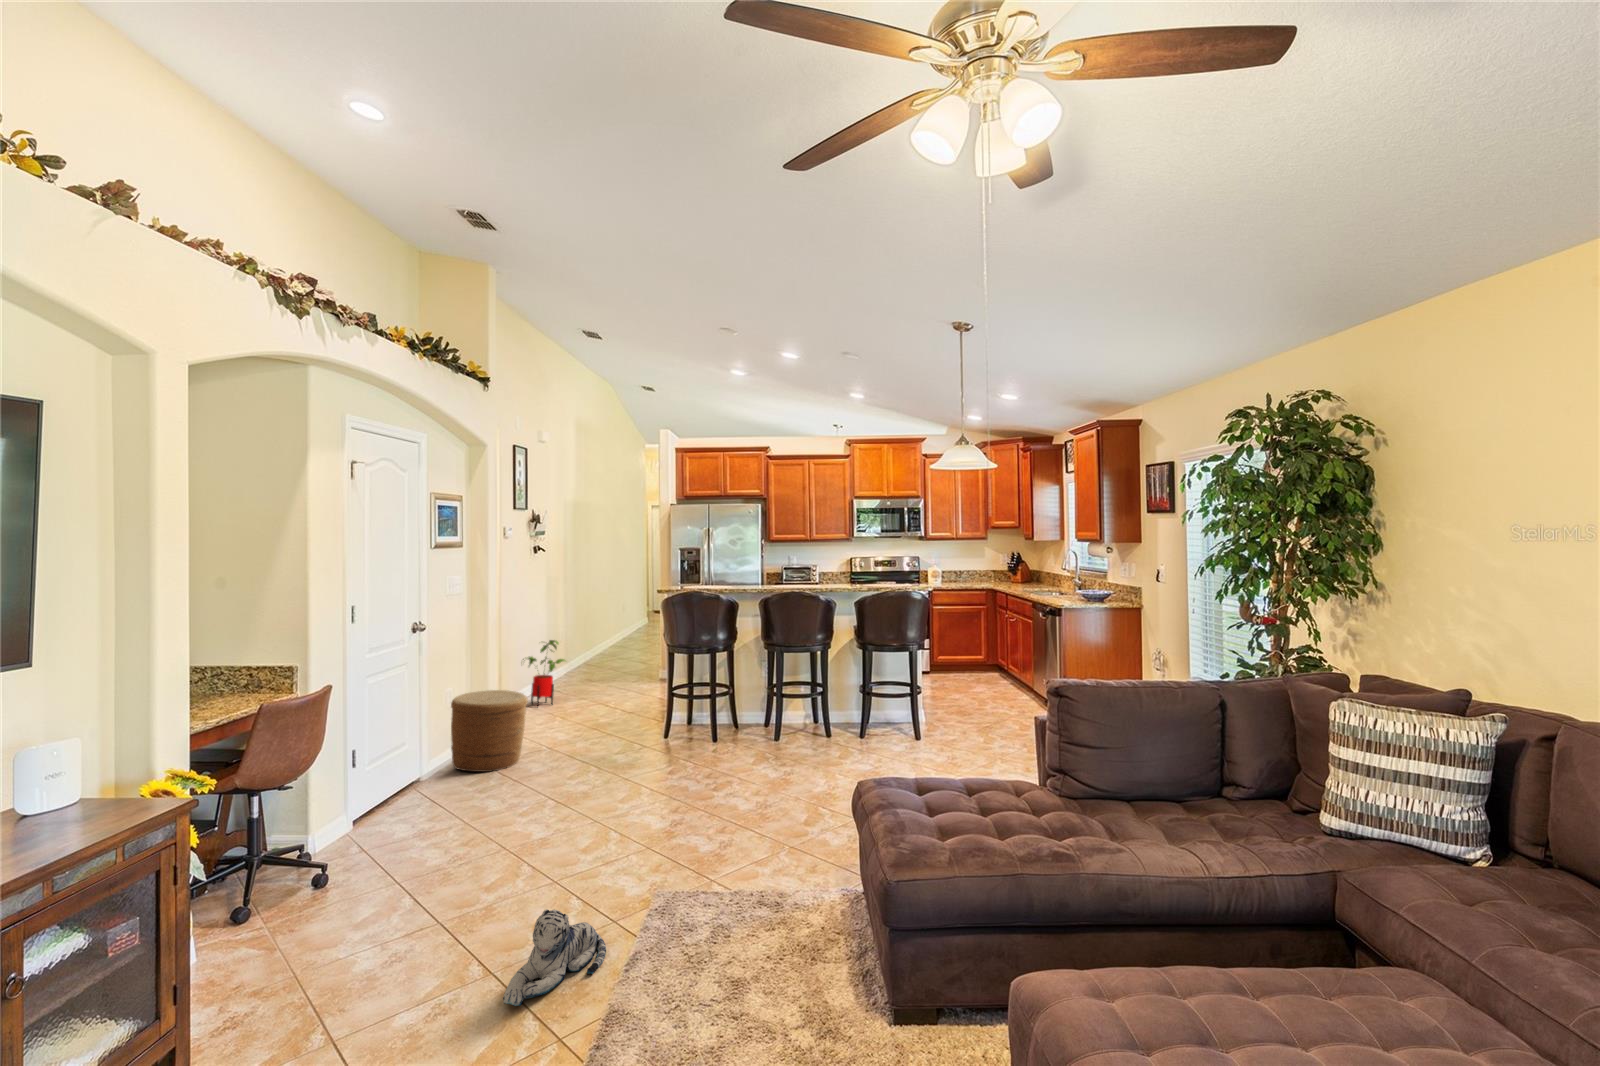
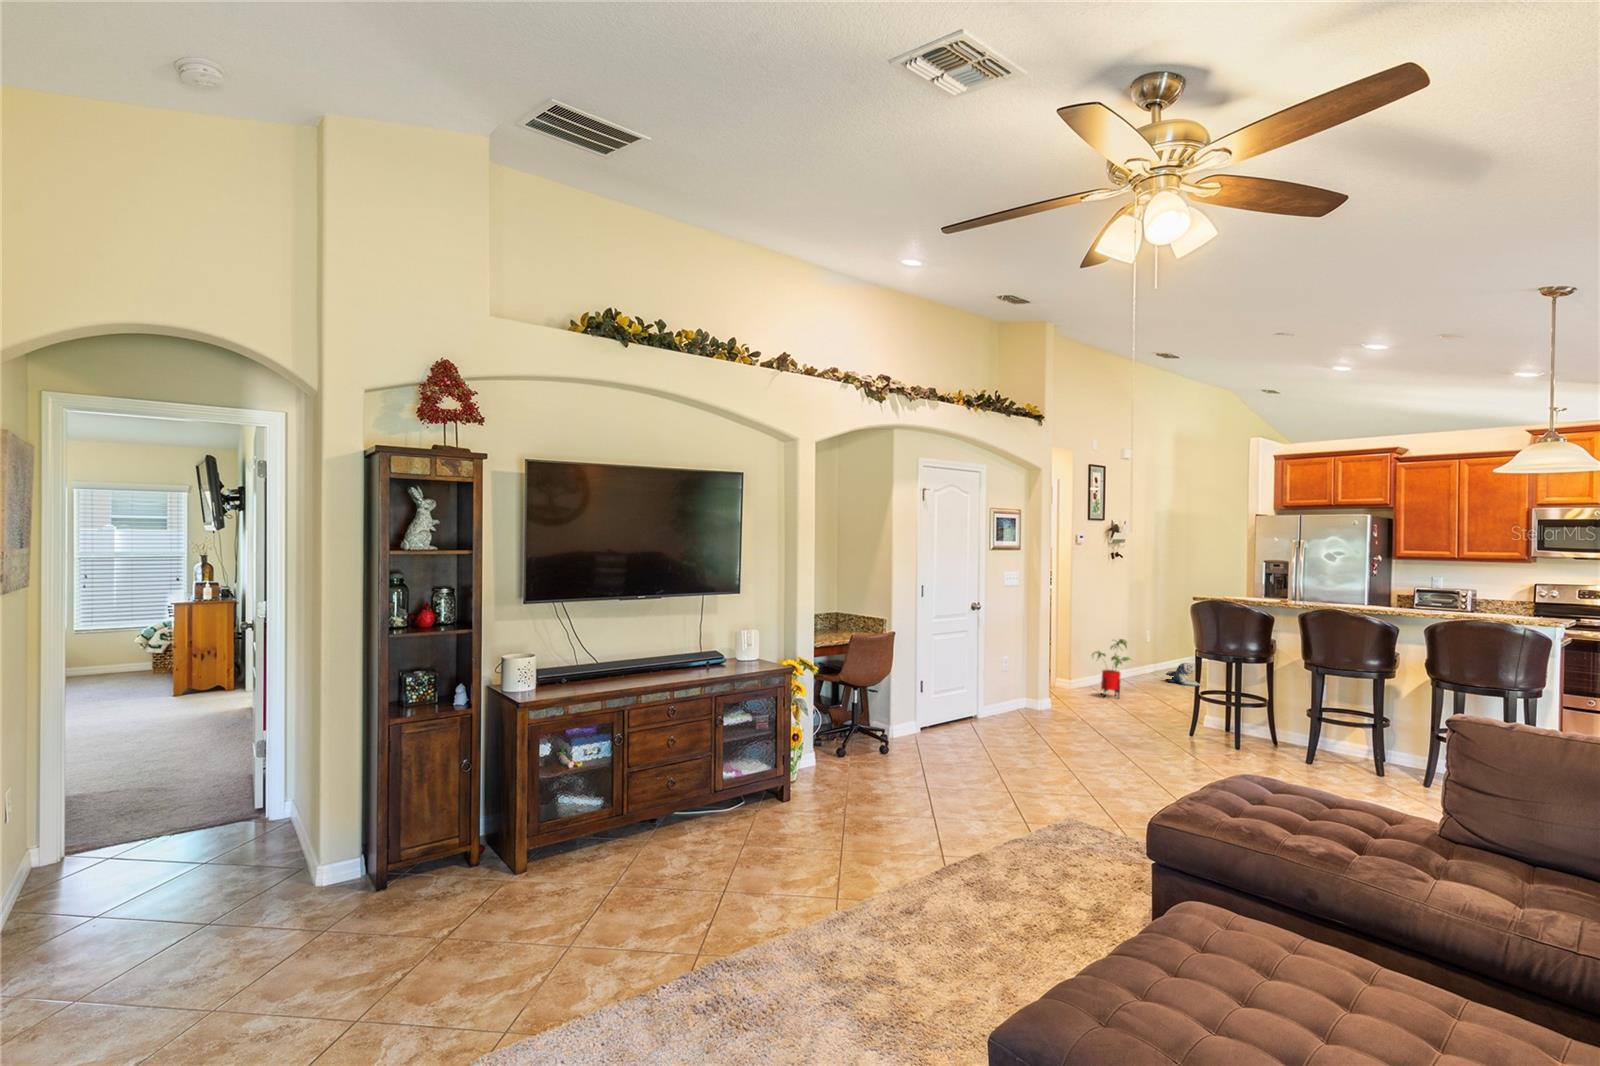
woven basket: present [451,690,528,772] -> none [1001,665,1060,730]
plush toy: present [503,909,606,1006] -> present [1166,663,1200,686]

